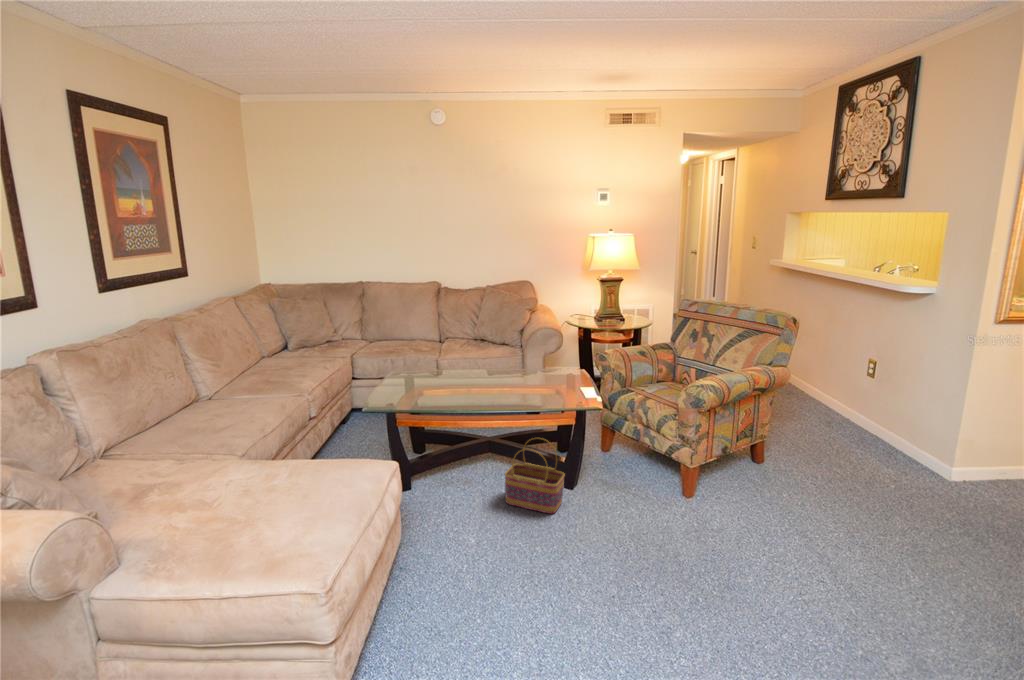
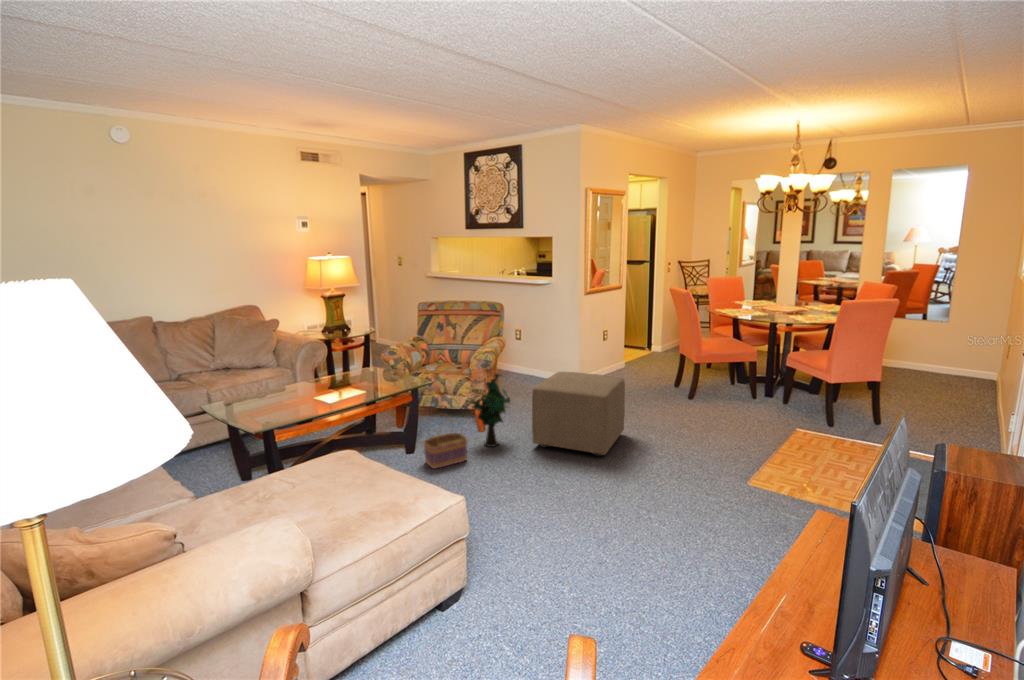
decorative plant: none [590,410,656,517] -> present [471,374,510,447]
ottoman: none [655,445,871,624] -> present [532,372,625,456]

